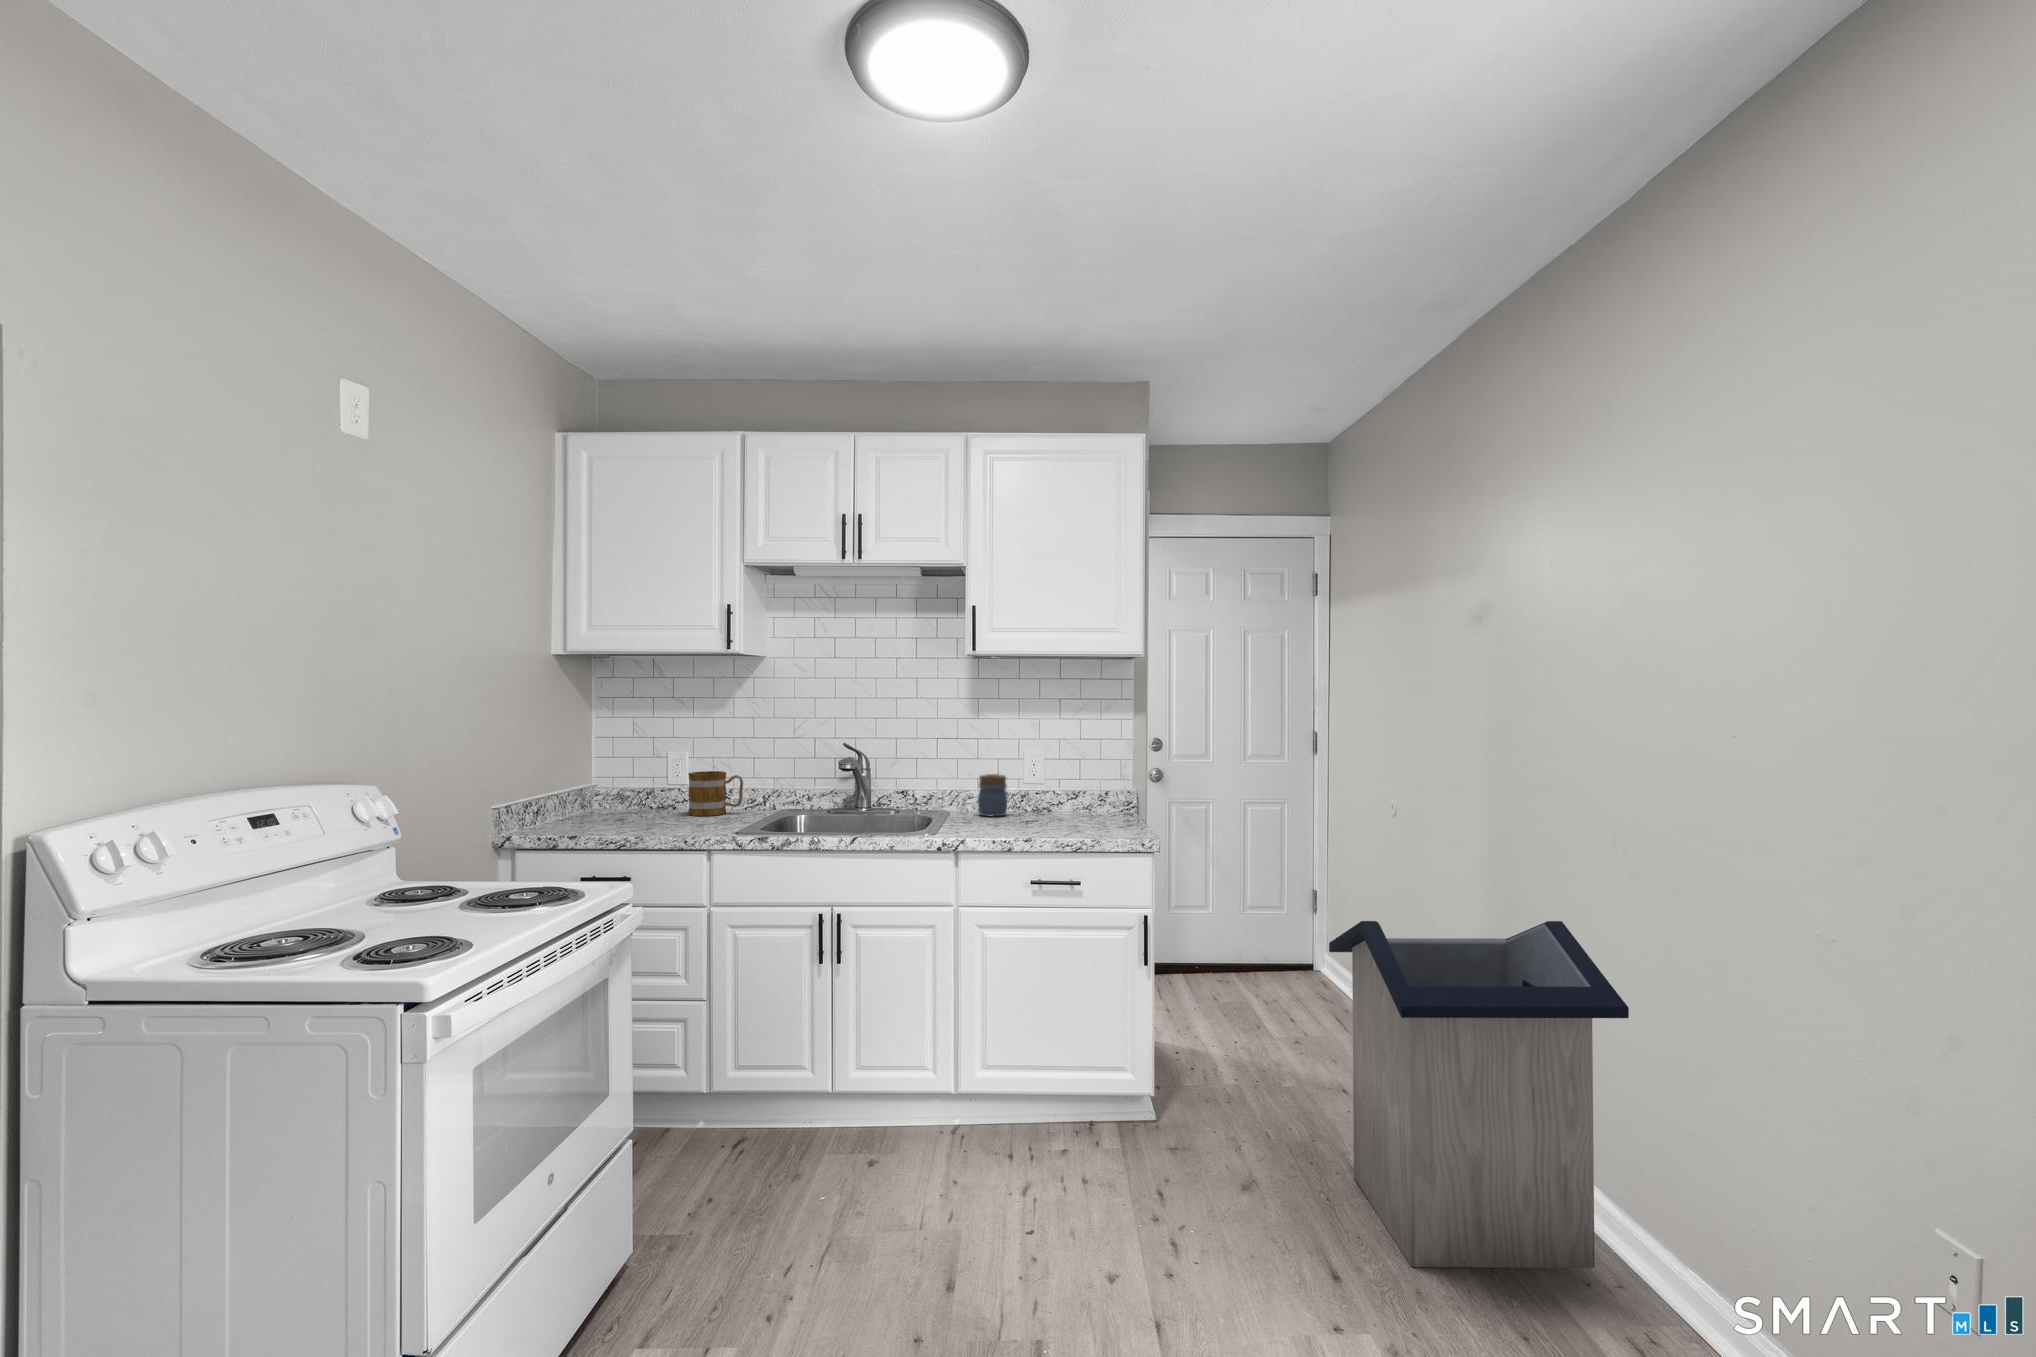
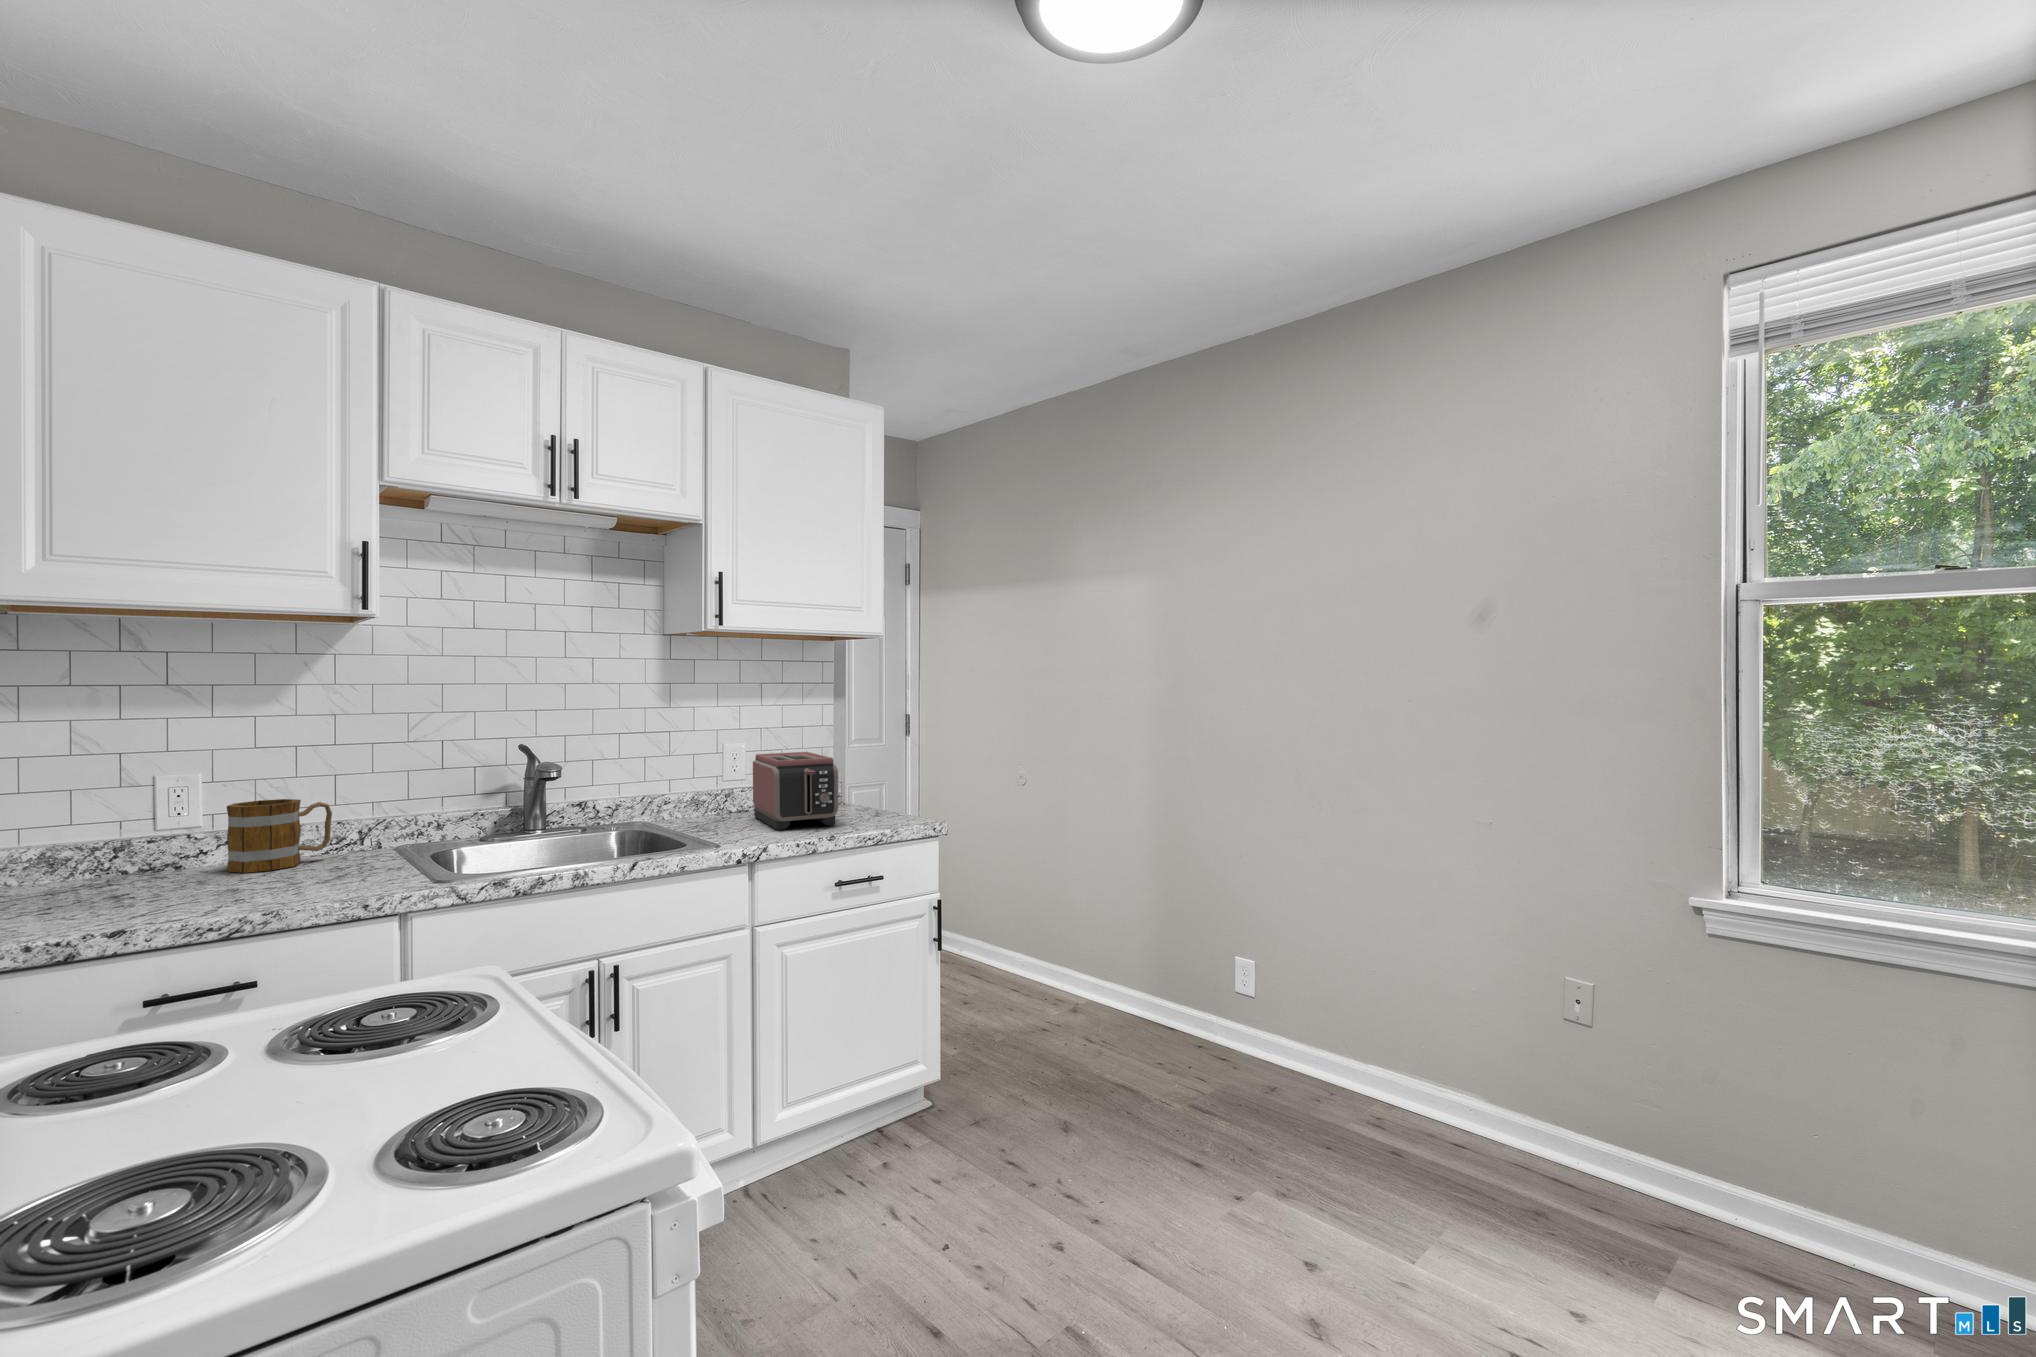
toaster: none [1016,762,1087,831] -> present [753,752,838,830]
jar: present [978,774,1008,817] -> none [678,772,713,822]
trash can: present [1329,921,1629,1268] -> none [1108,843,1350,1140]

